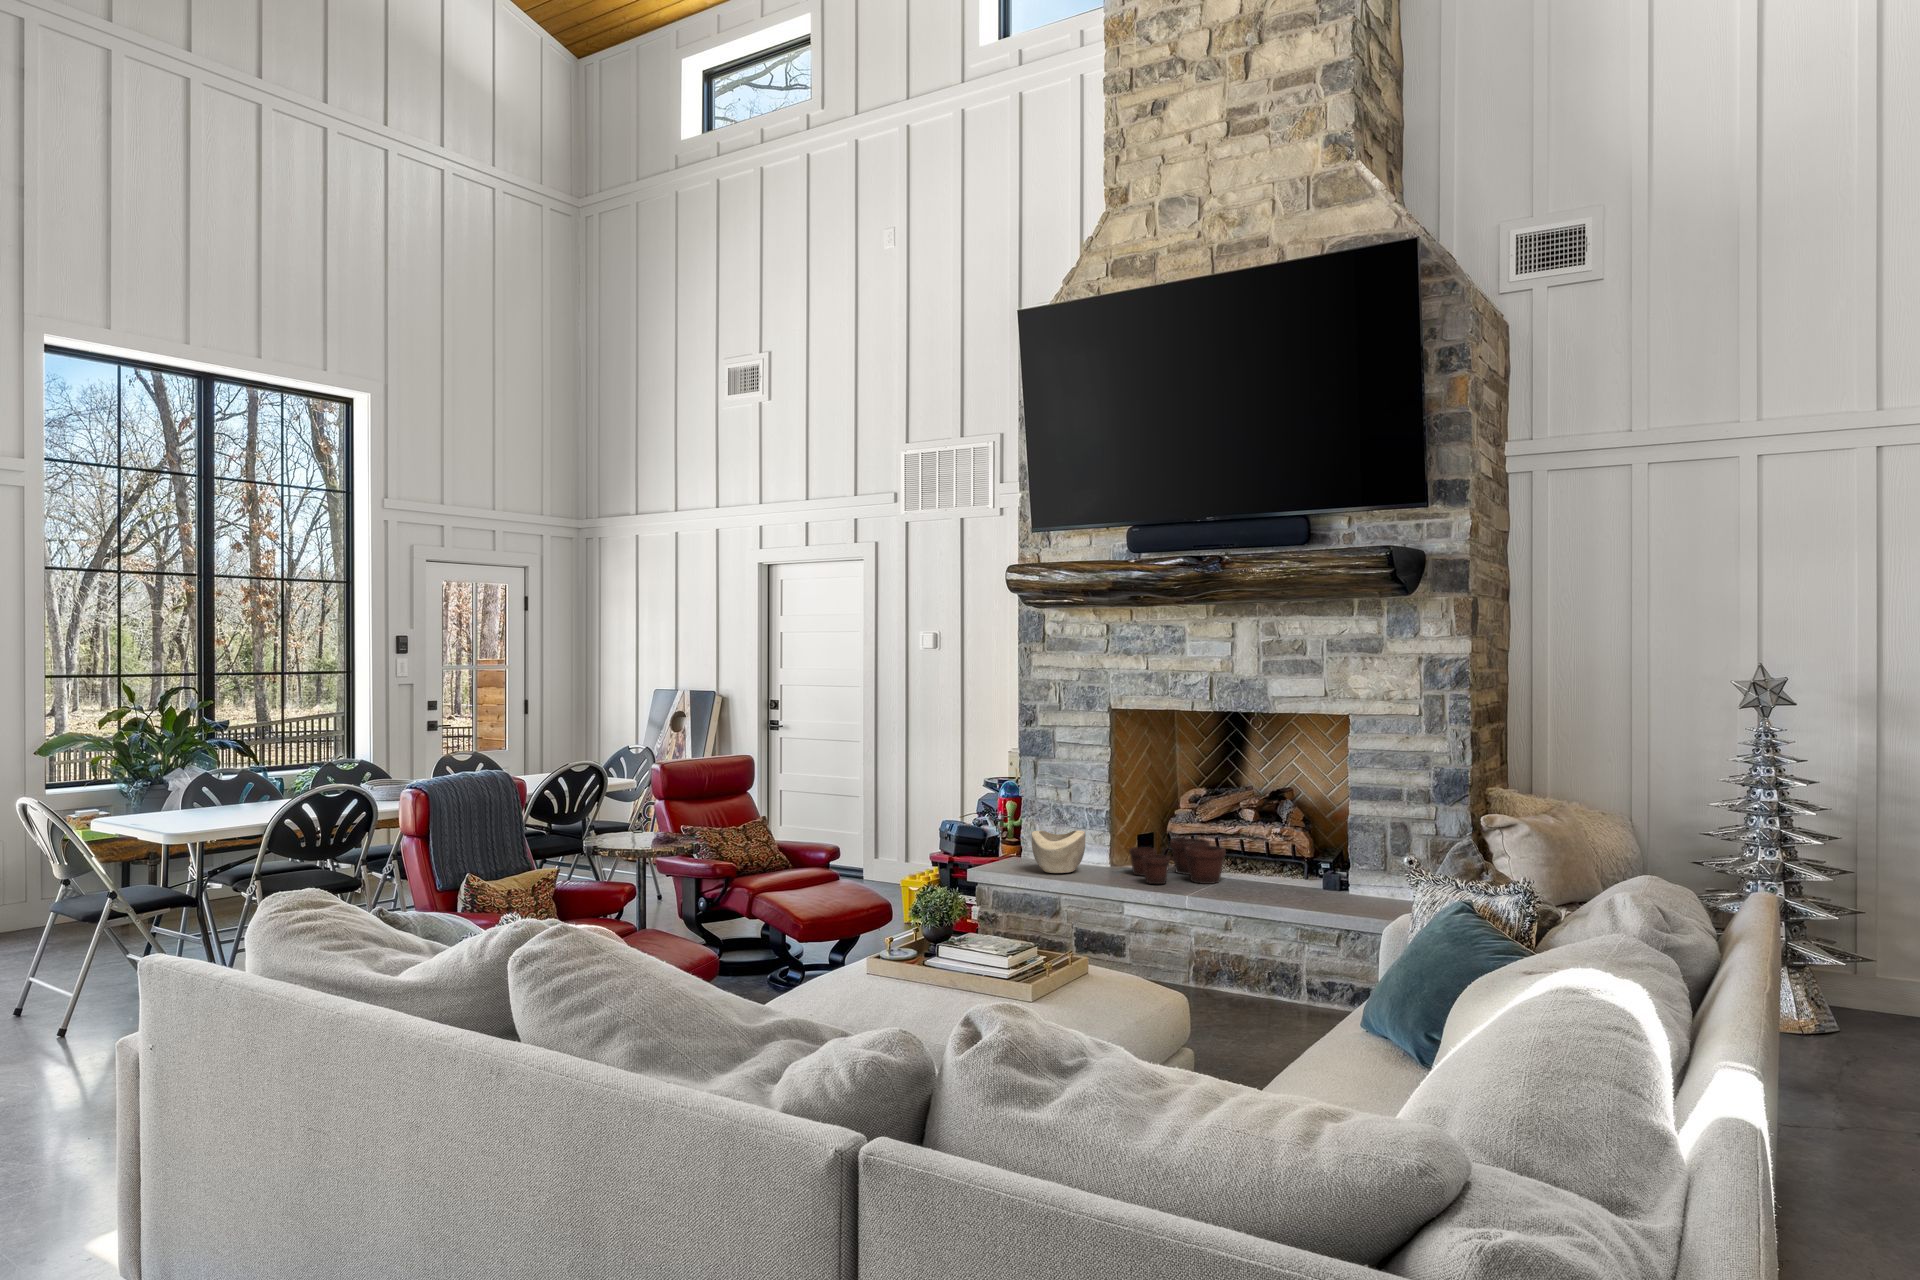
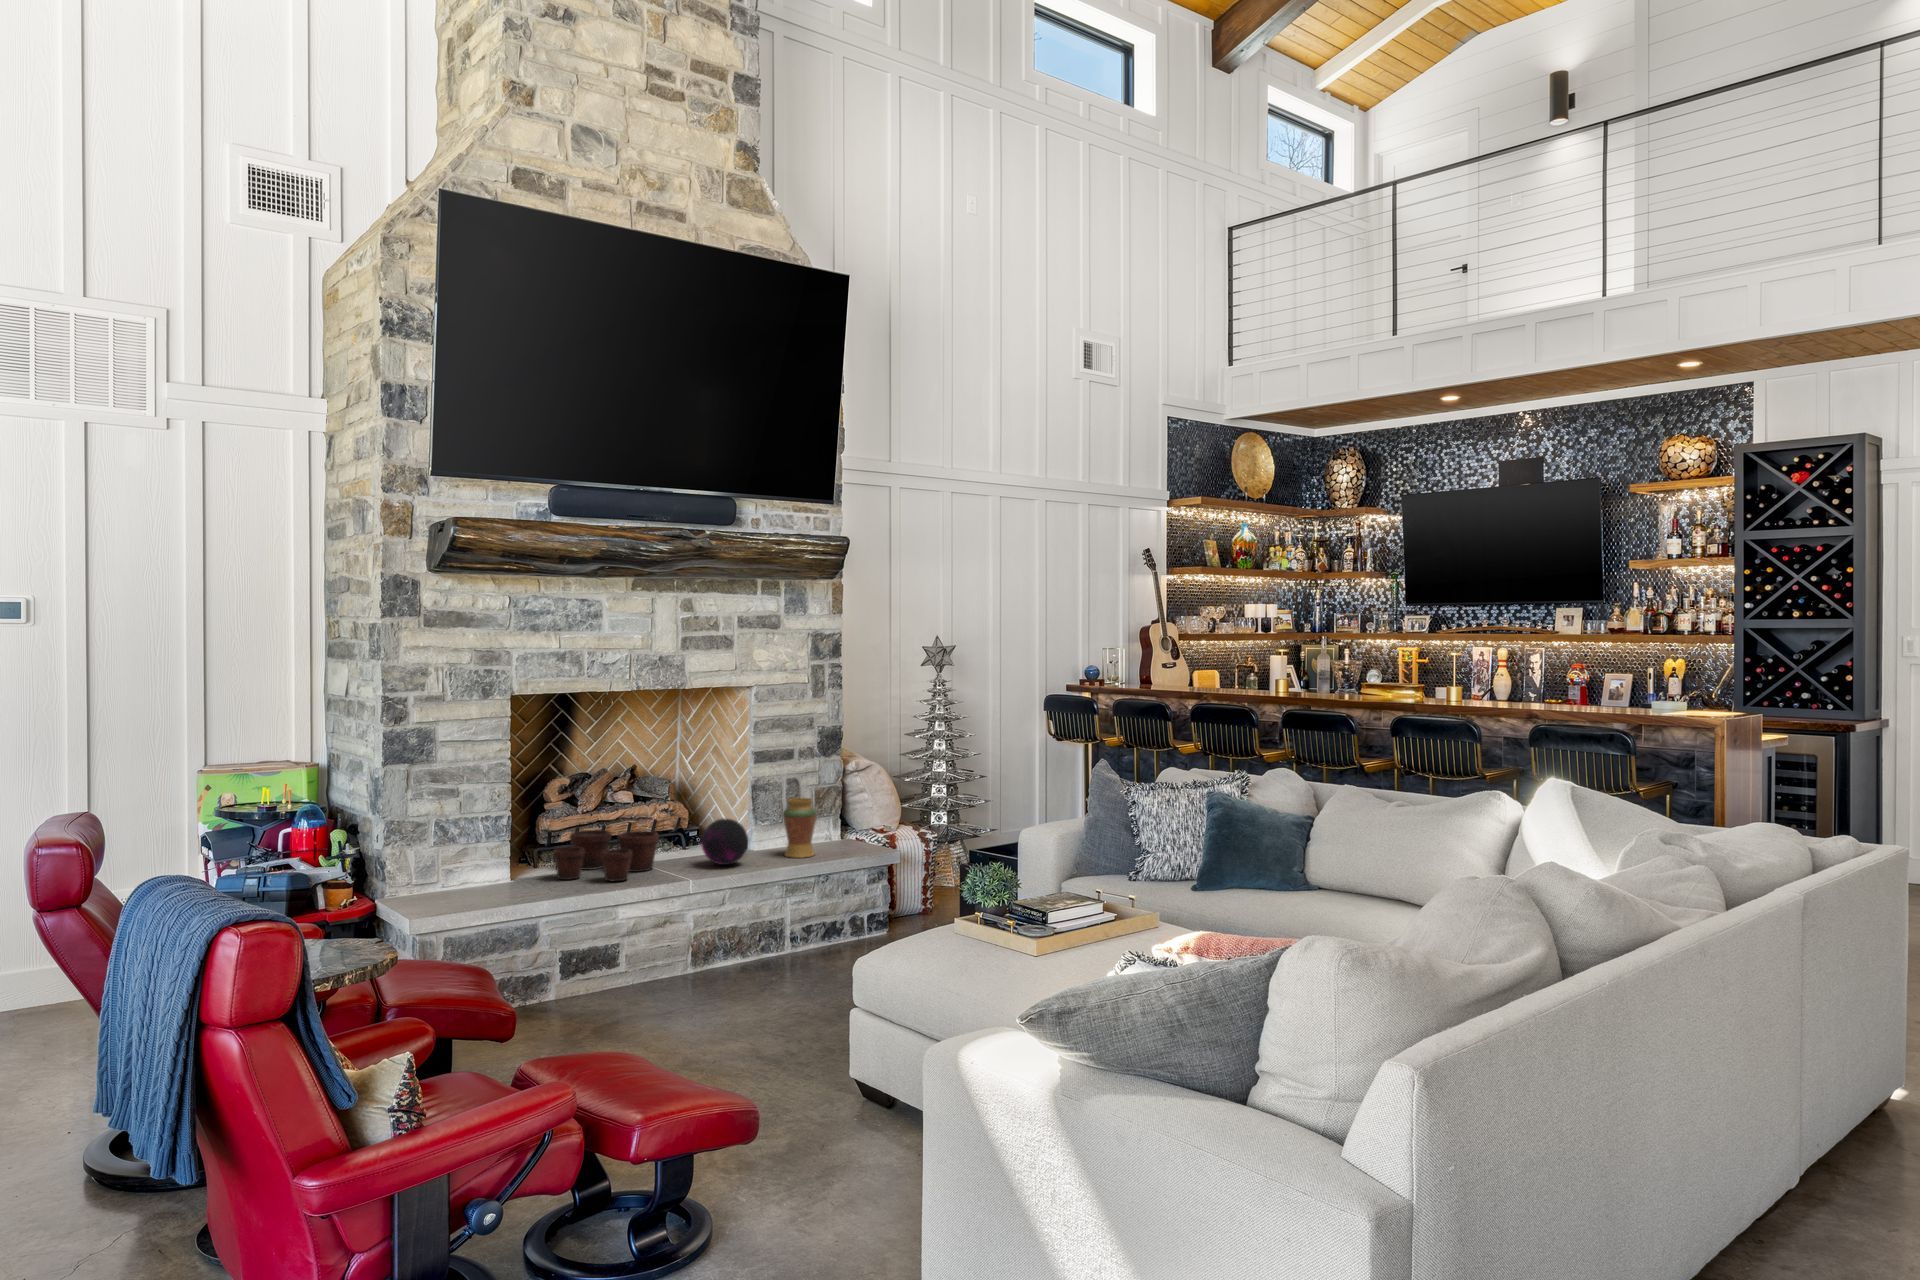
decorative bowl: present [1031,831,1085,873] -> none [458,843,526,899]
decorative vase: none [1337,841,1379,909] -> present [783,798,817,858]
decorative orb: none [1243,847,1292,896] -> present [701,818,748,865]

